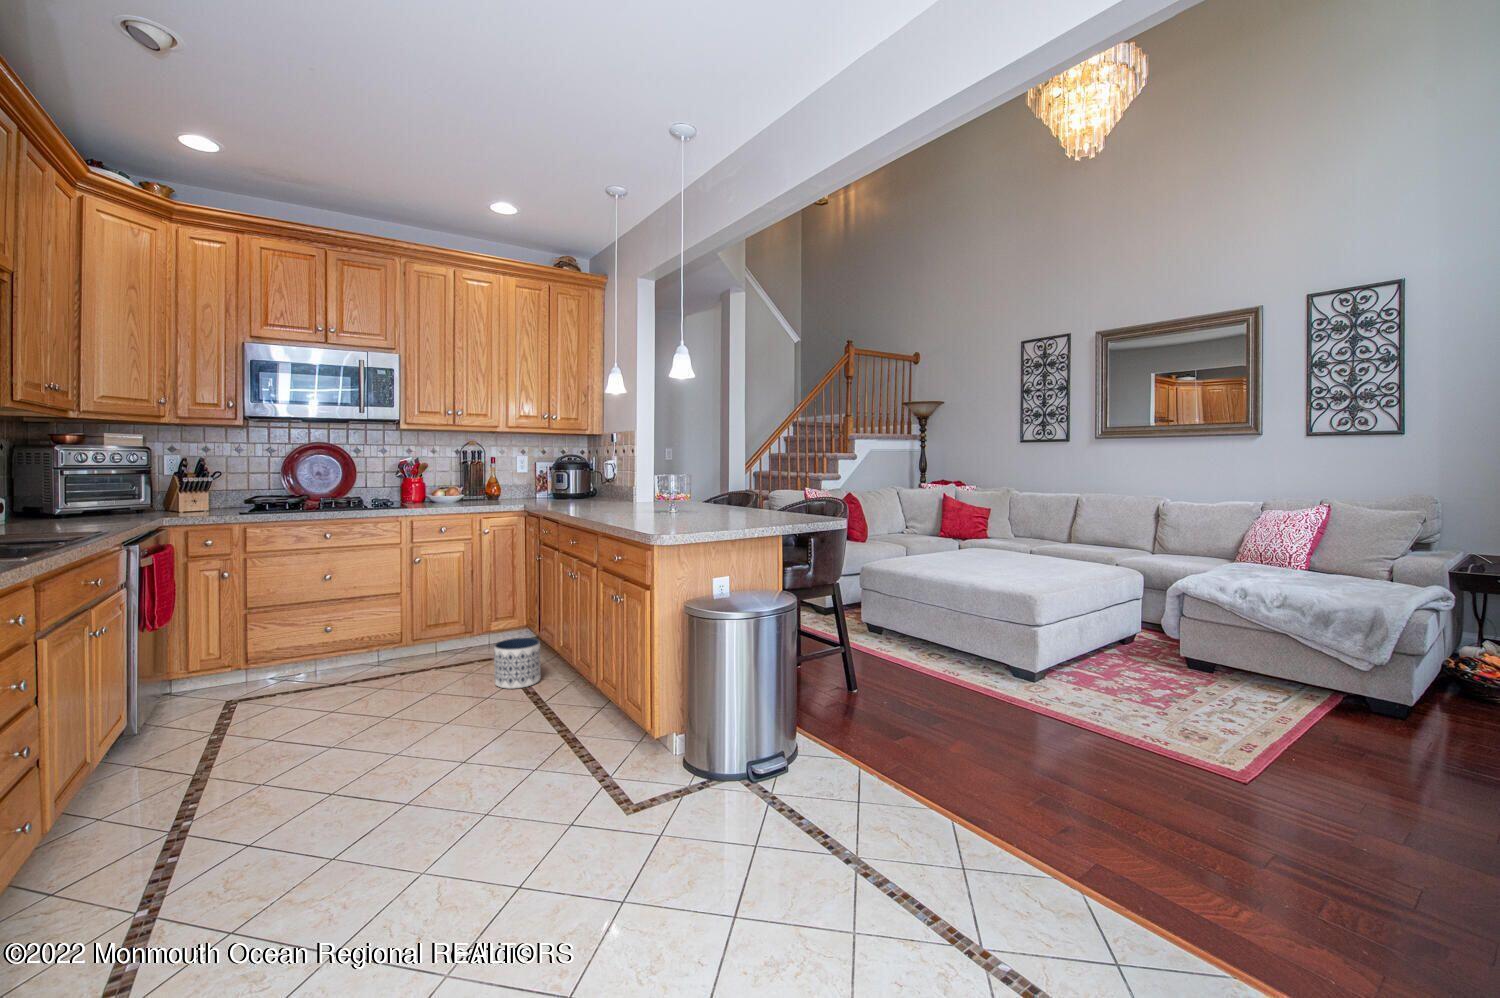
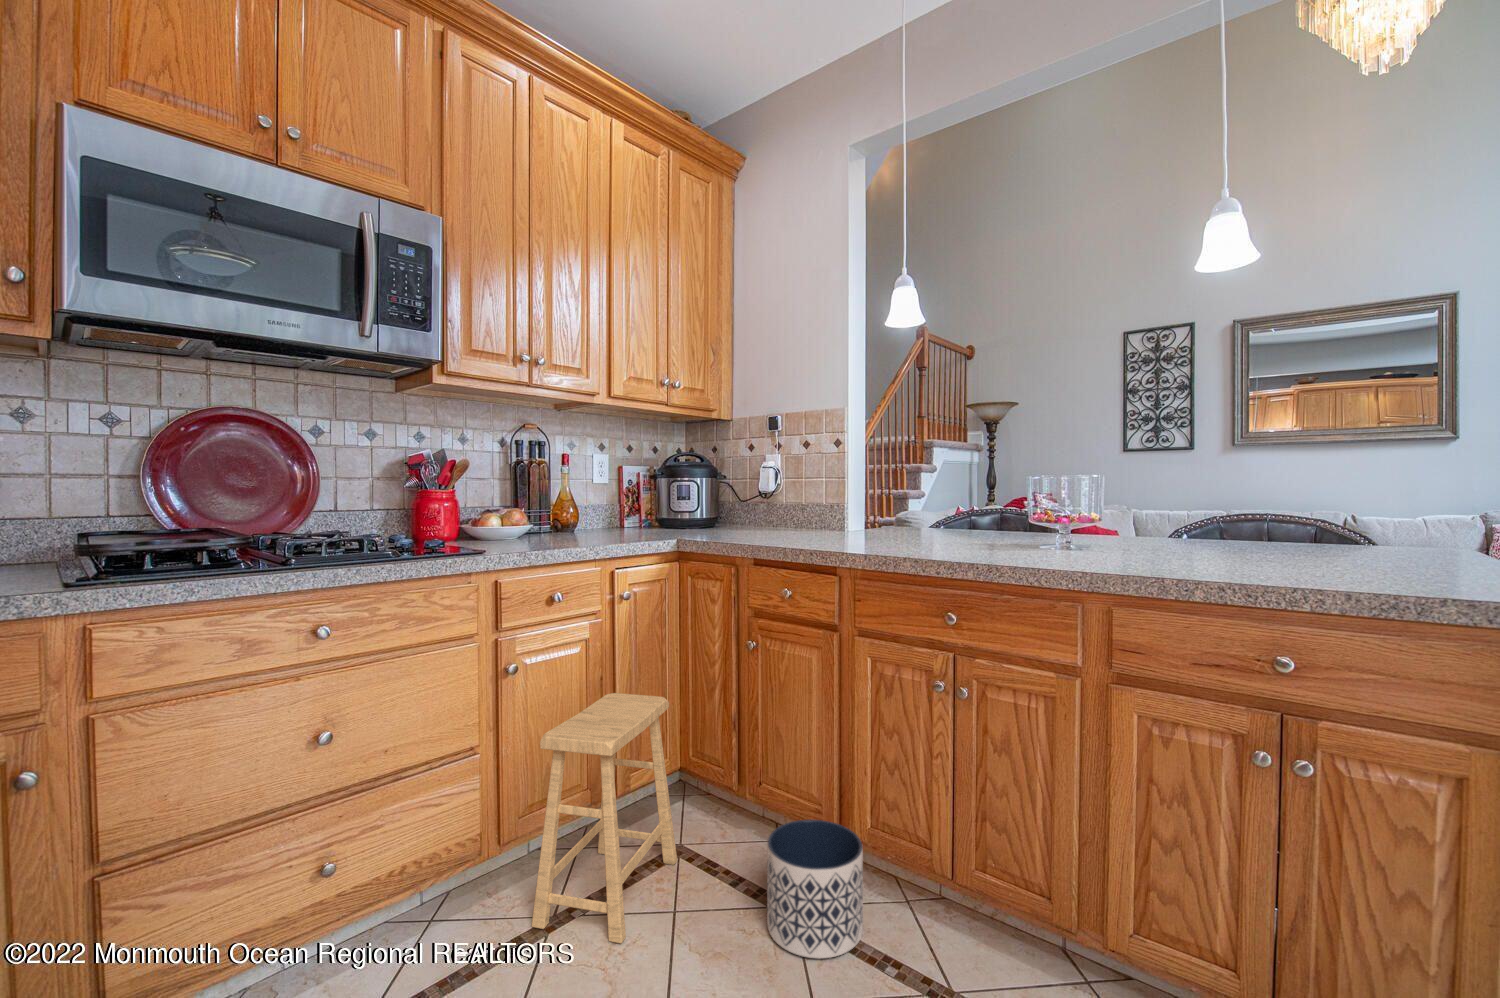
footstool: none [413,579,495,677] -> present [532,693,677,943]

